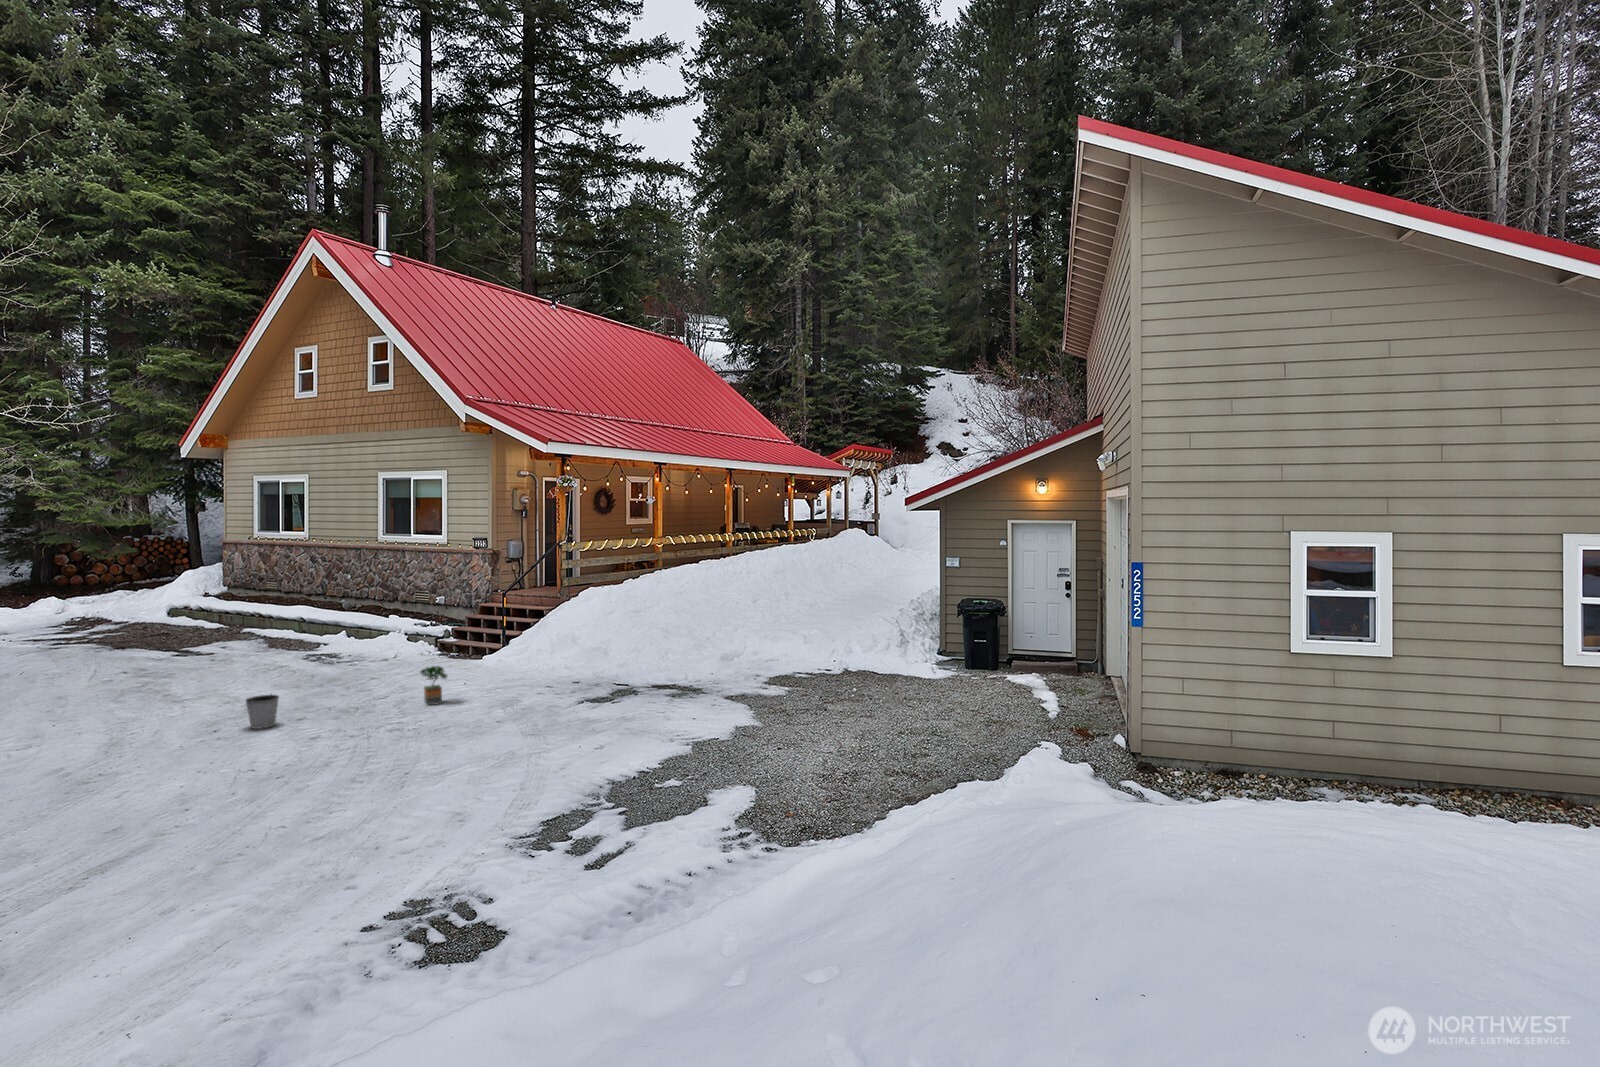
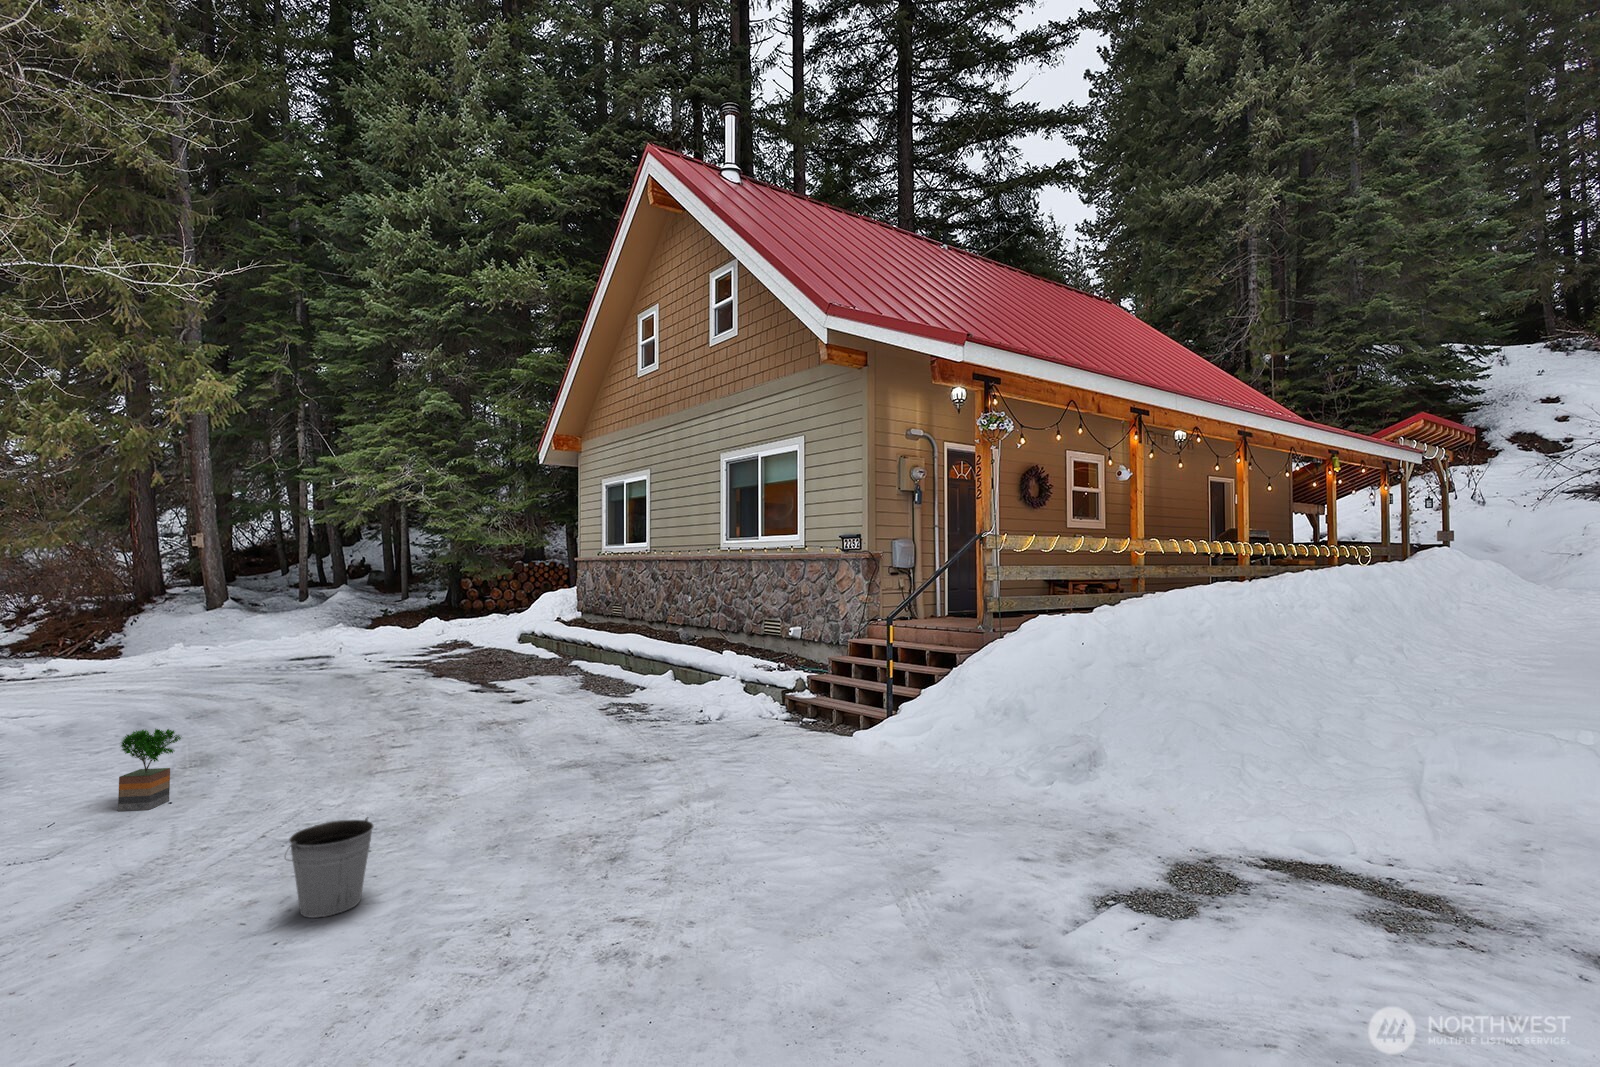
potted tree: present [421,666,447,705] -> present [118,729,181,811]

